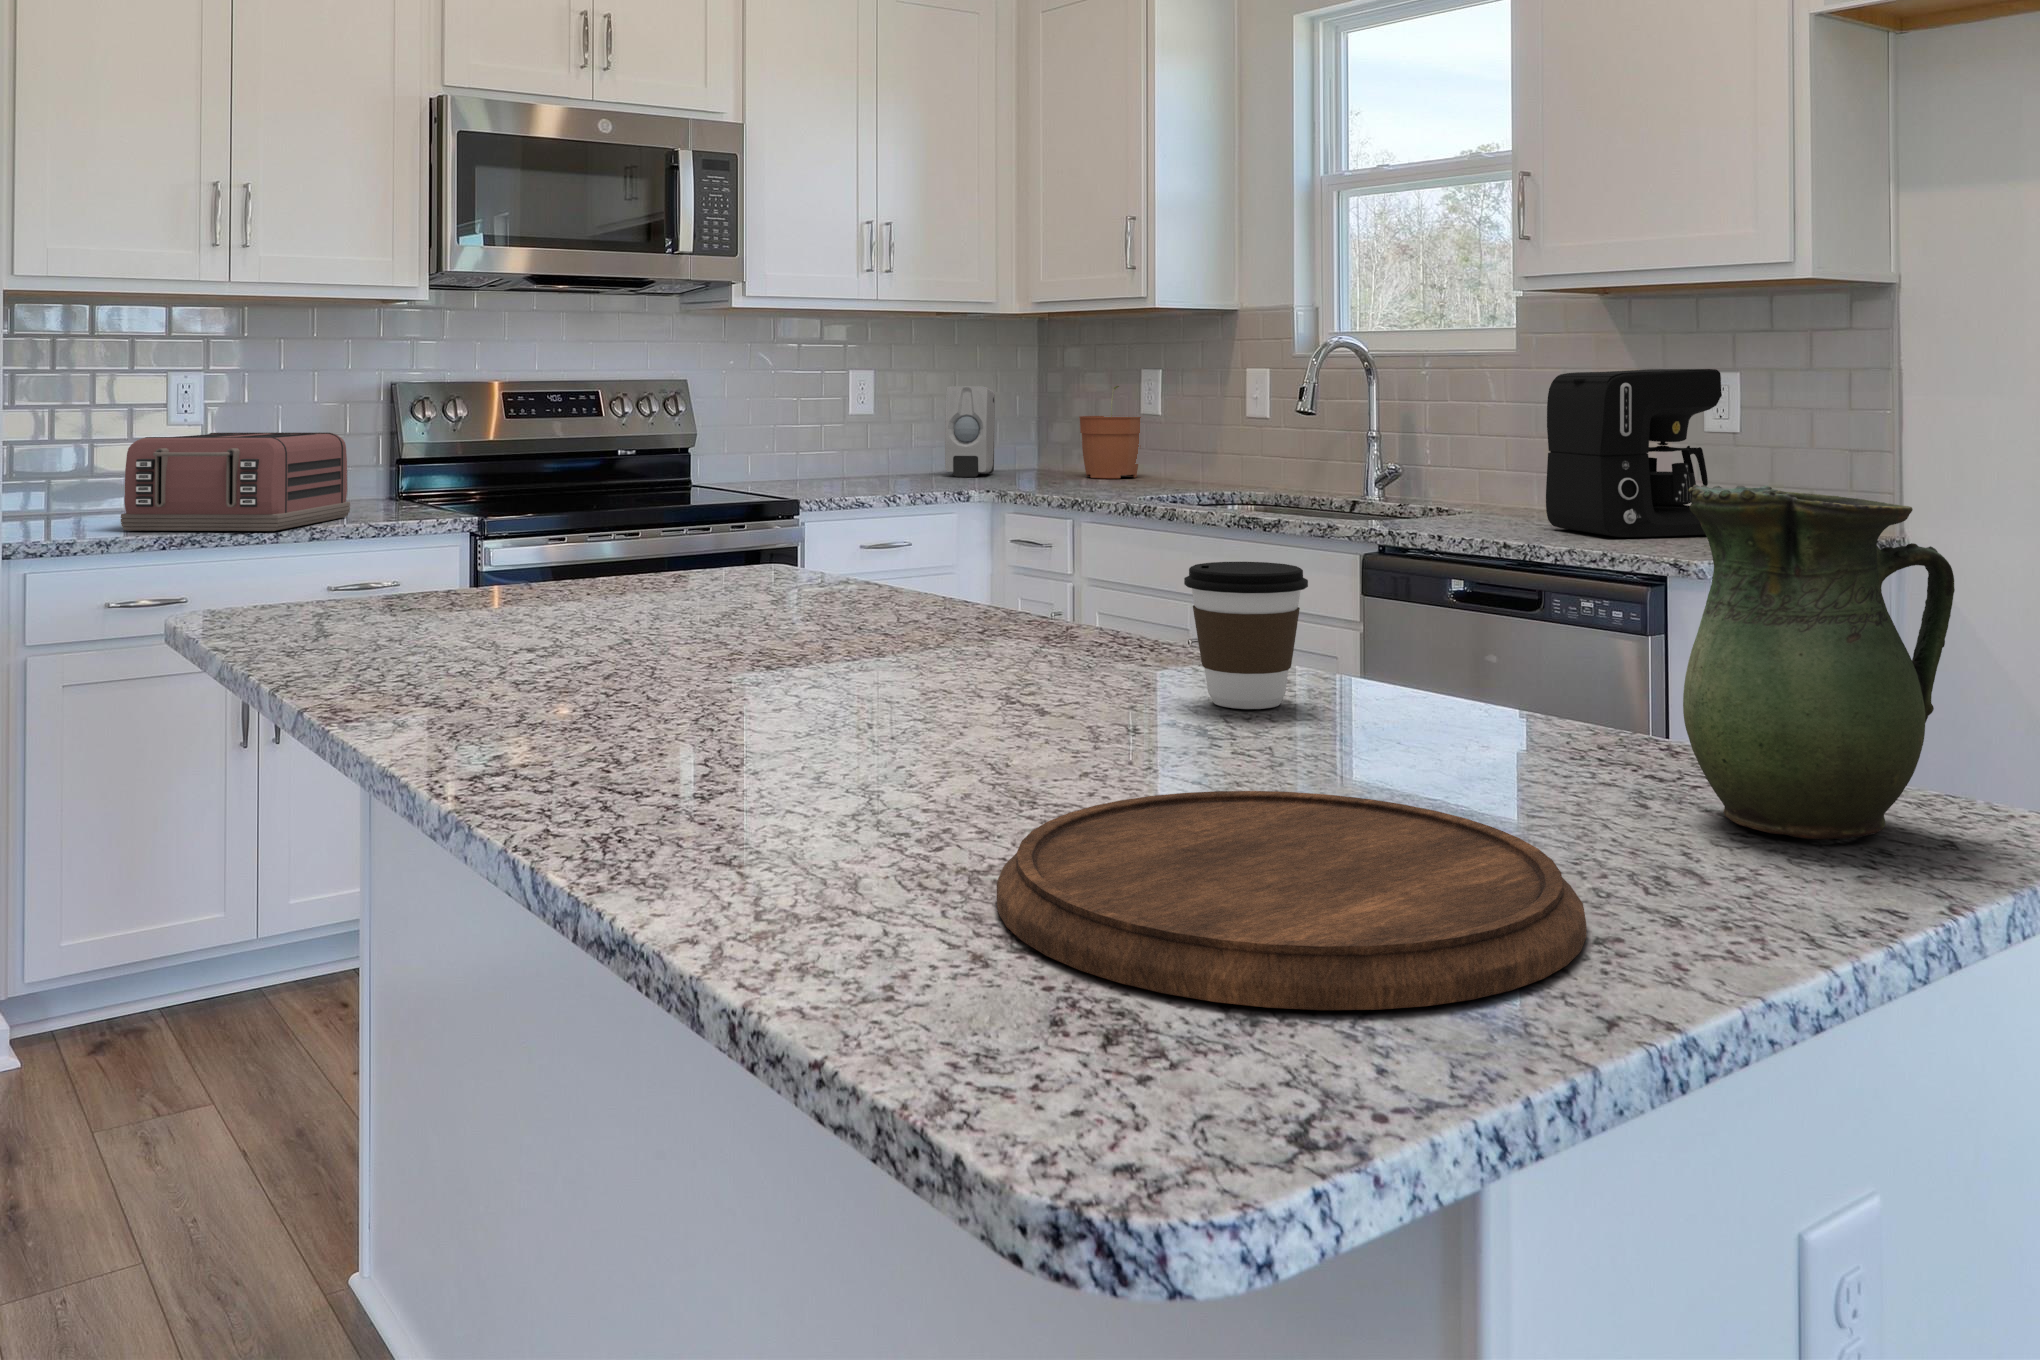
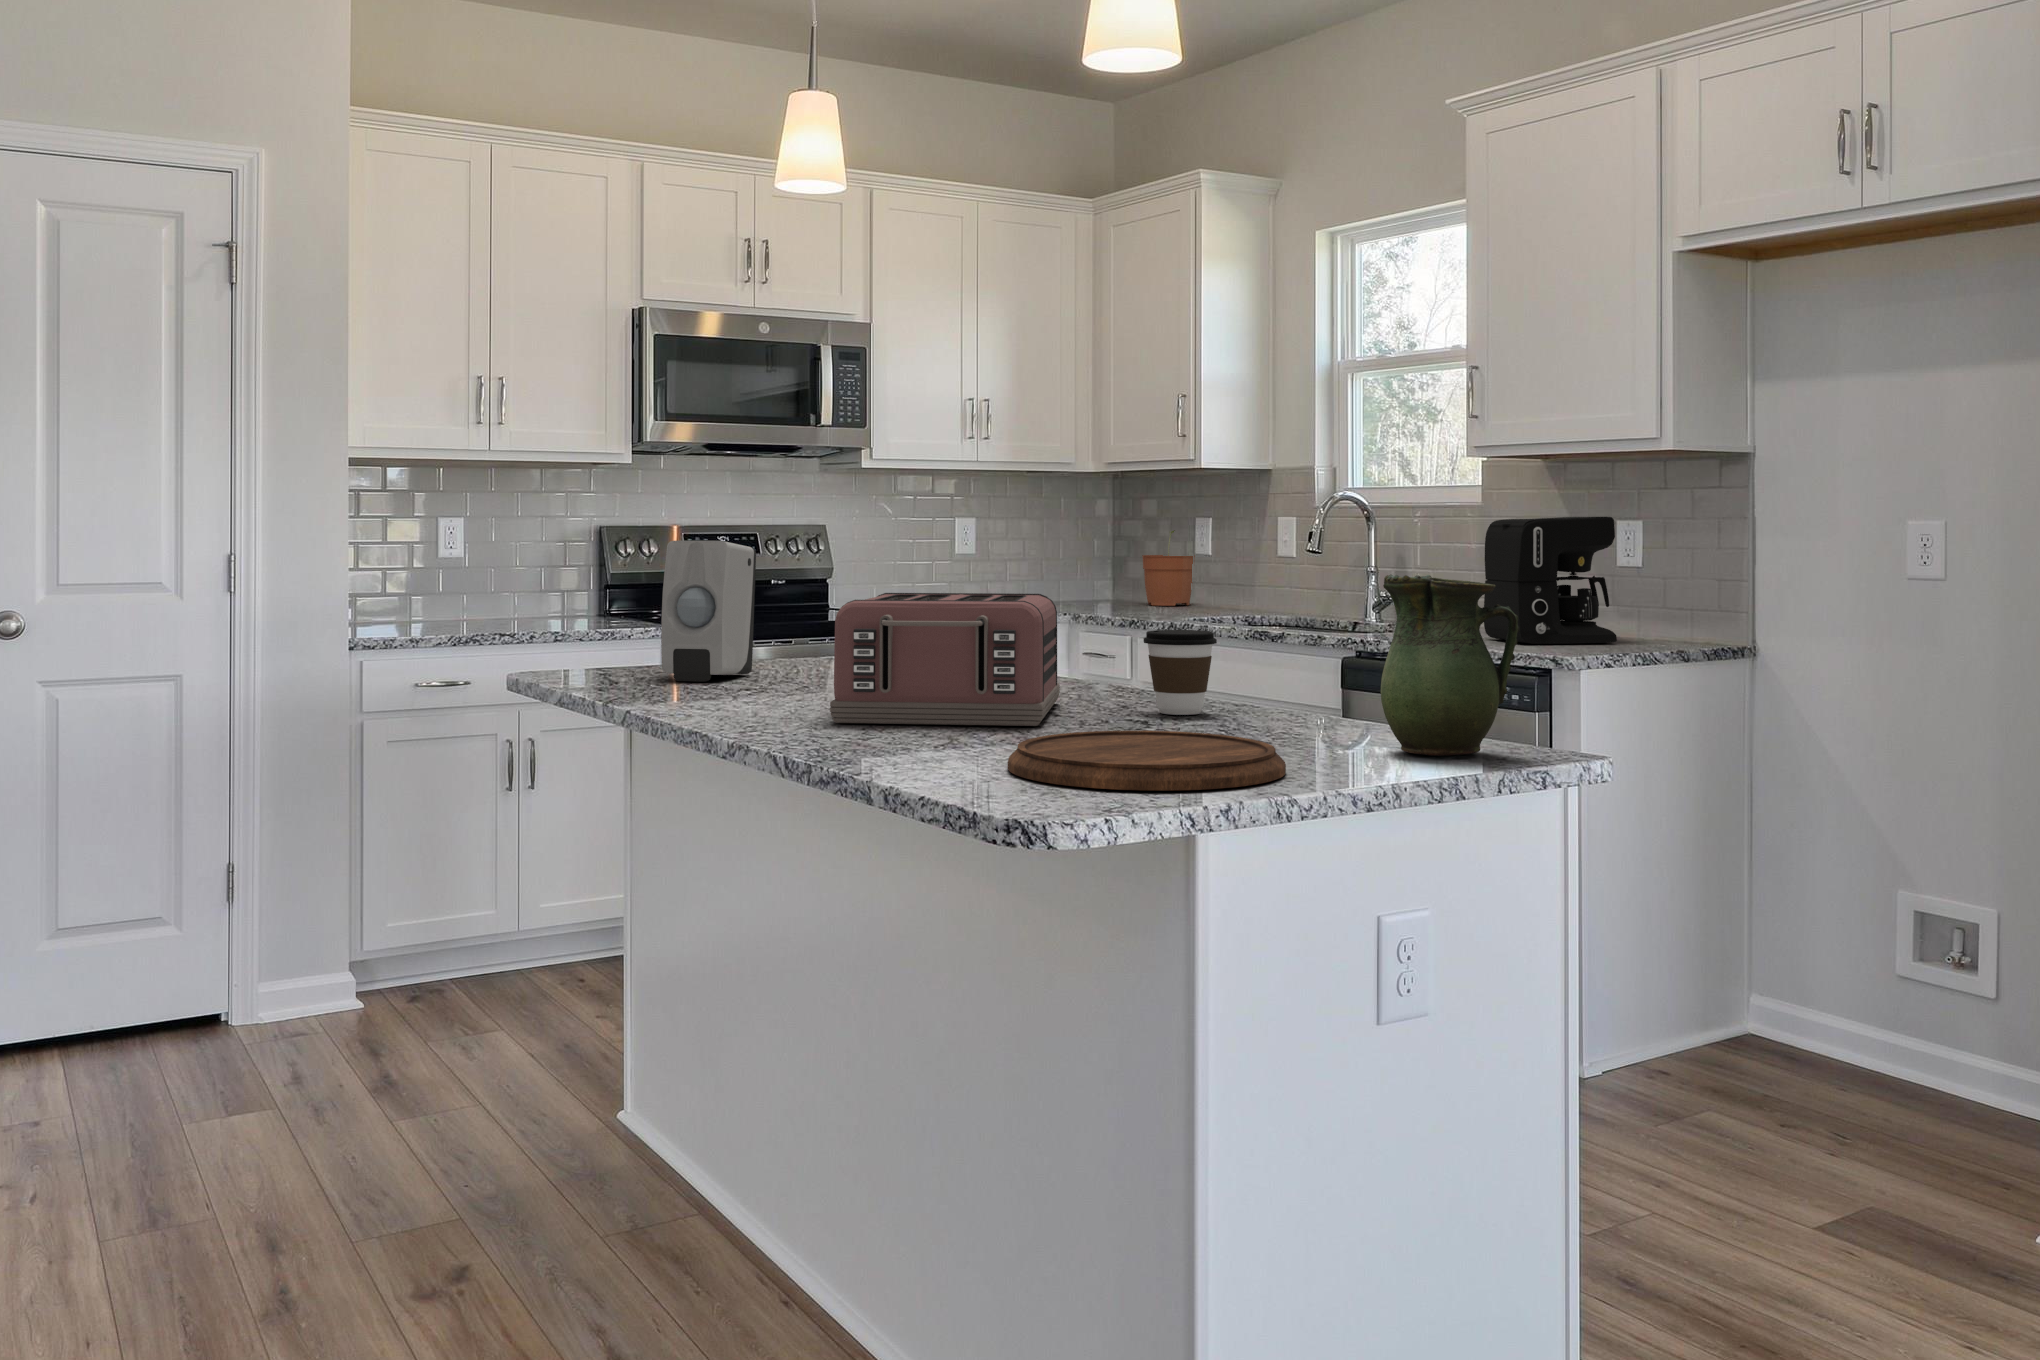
soap dispenser: present [945,386,995,477] -> present [661,541,756,682]
toaster: present [121,433,350,531] -> present [830,593,1060,726]

